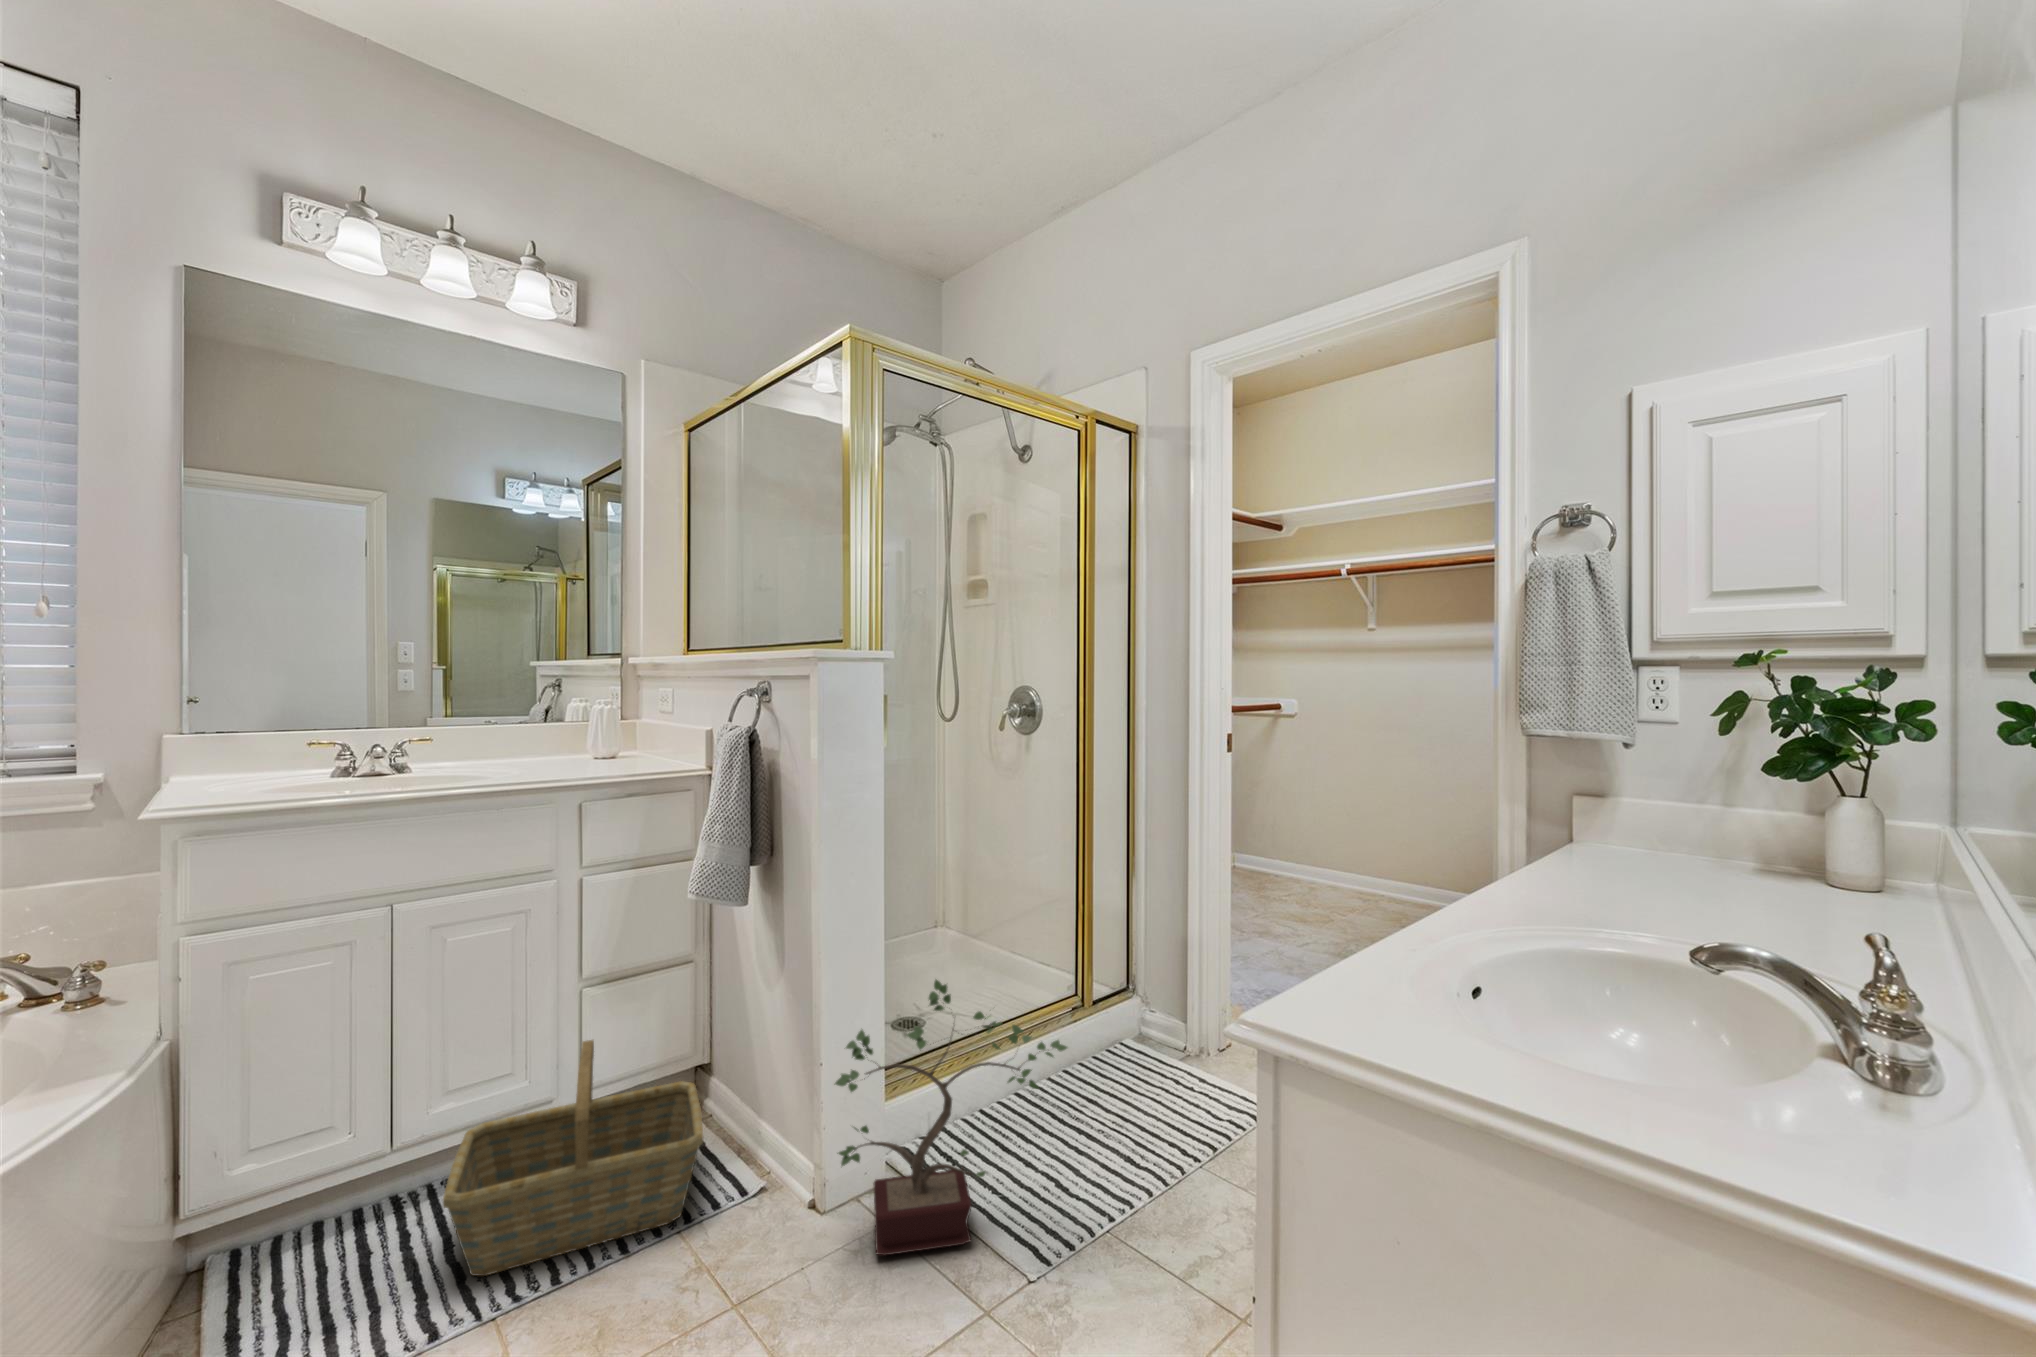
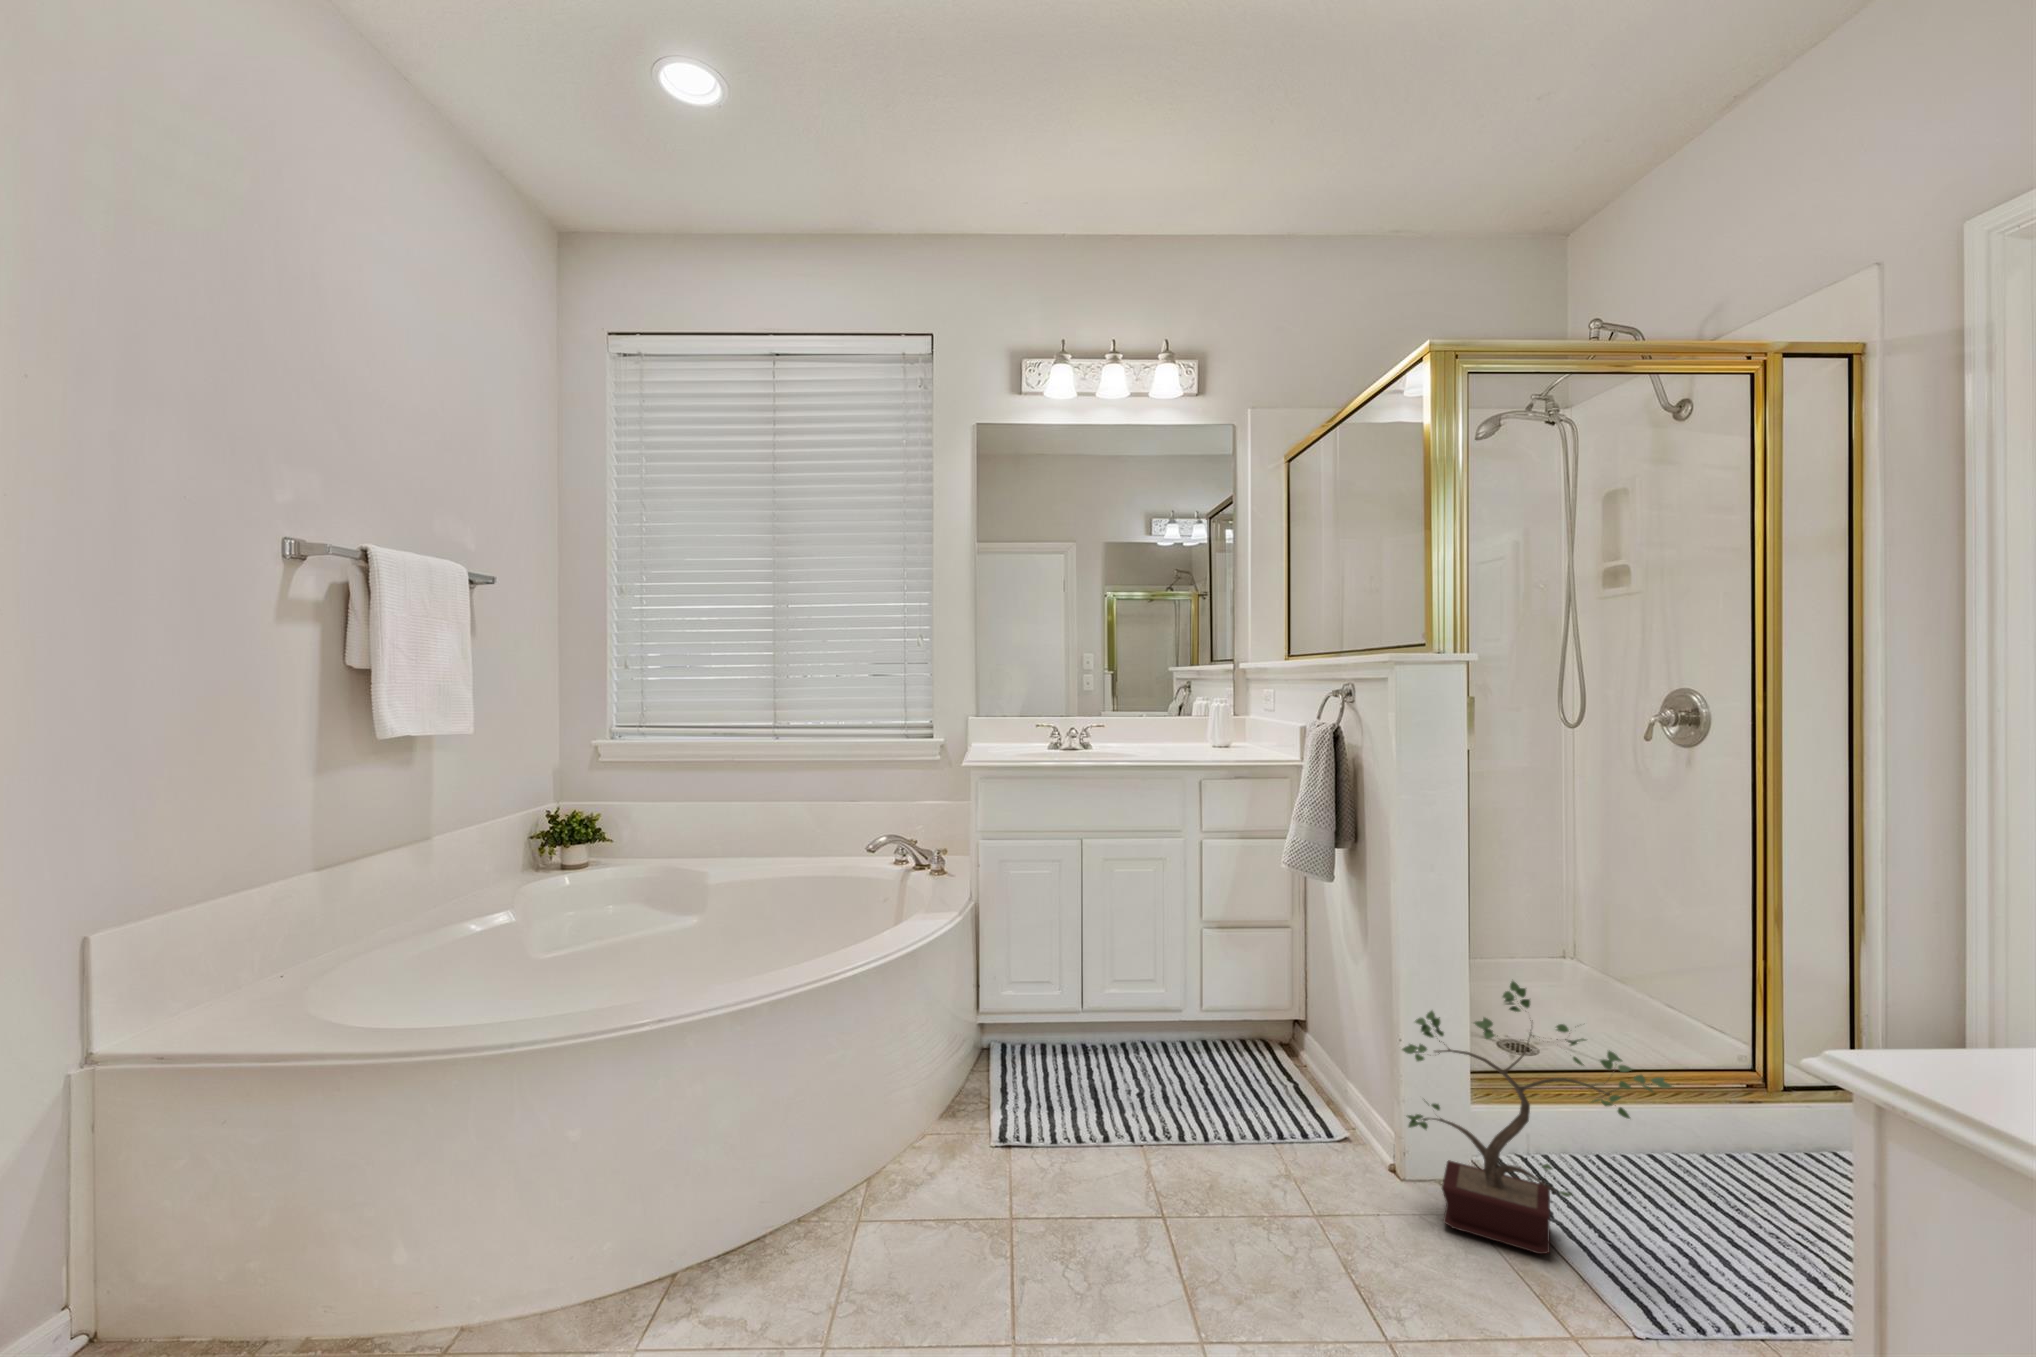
basket: present [443,1040,703,1276] -> none [1112,968,1292,1133]

